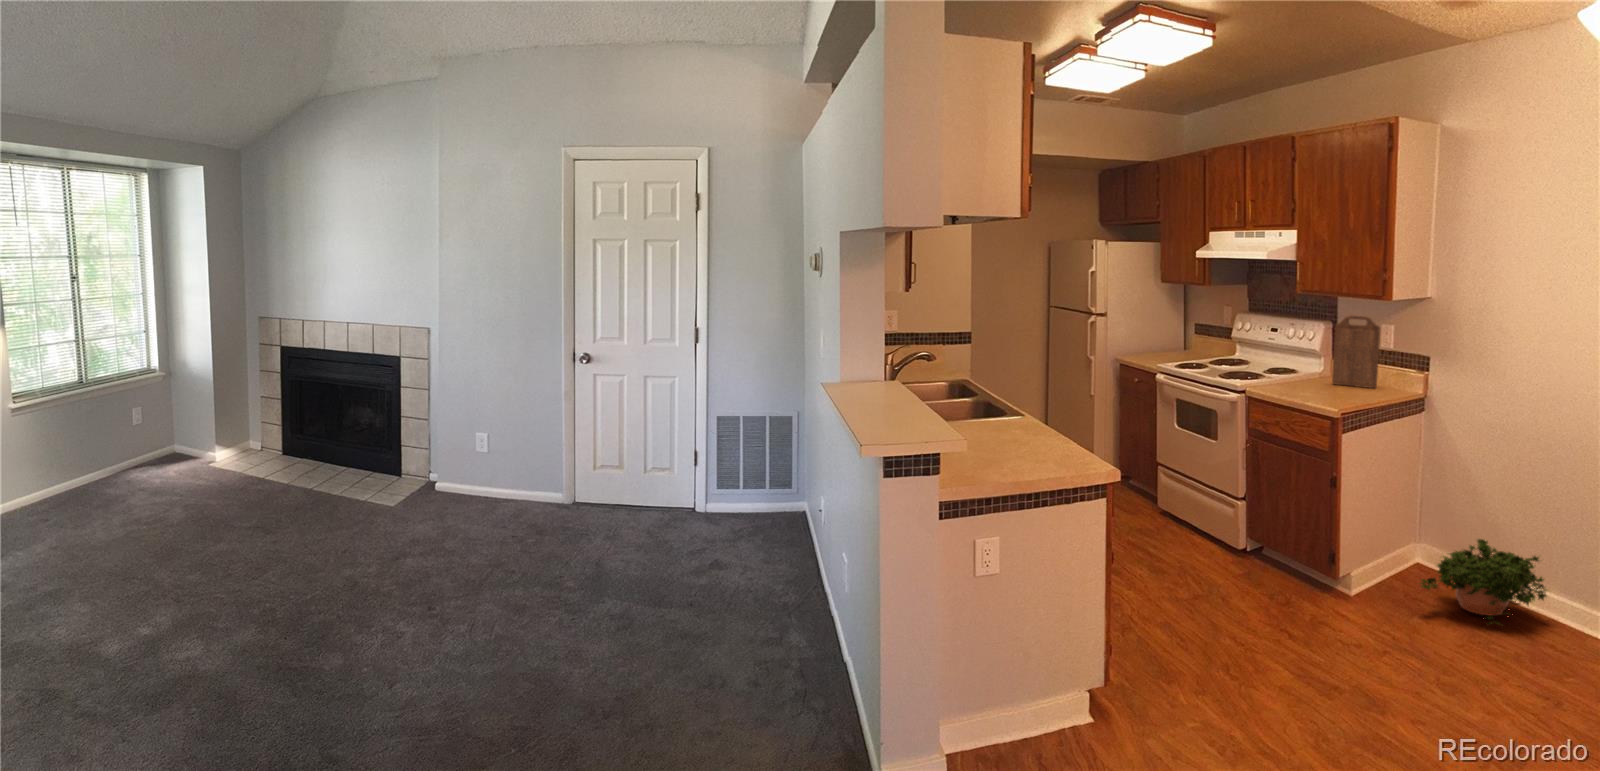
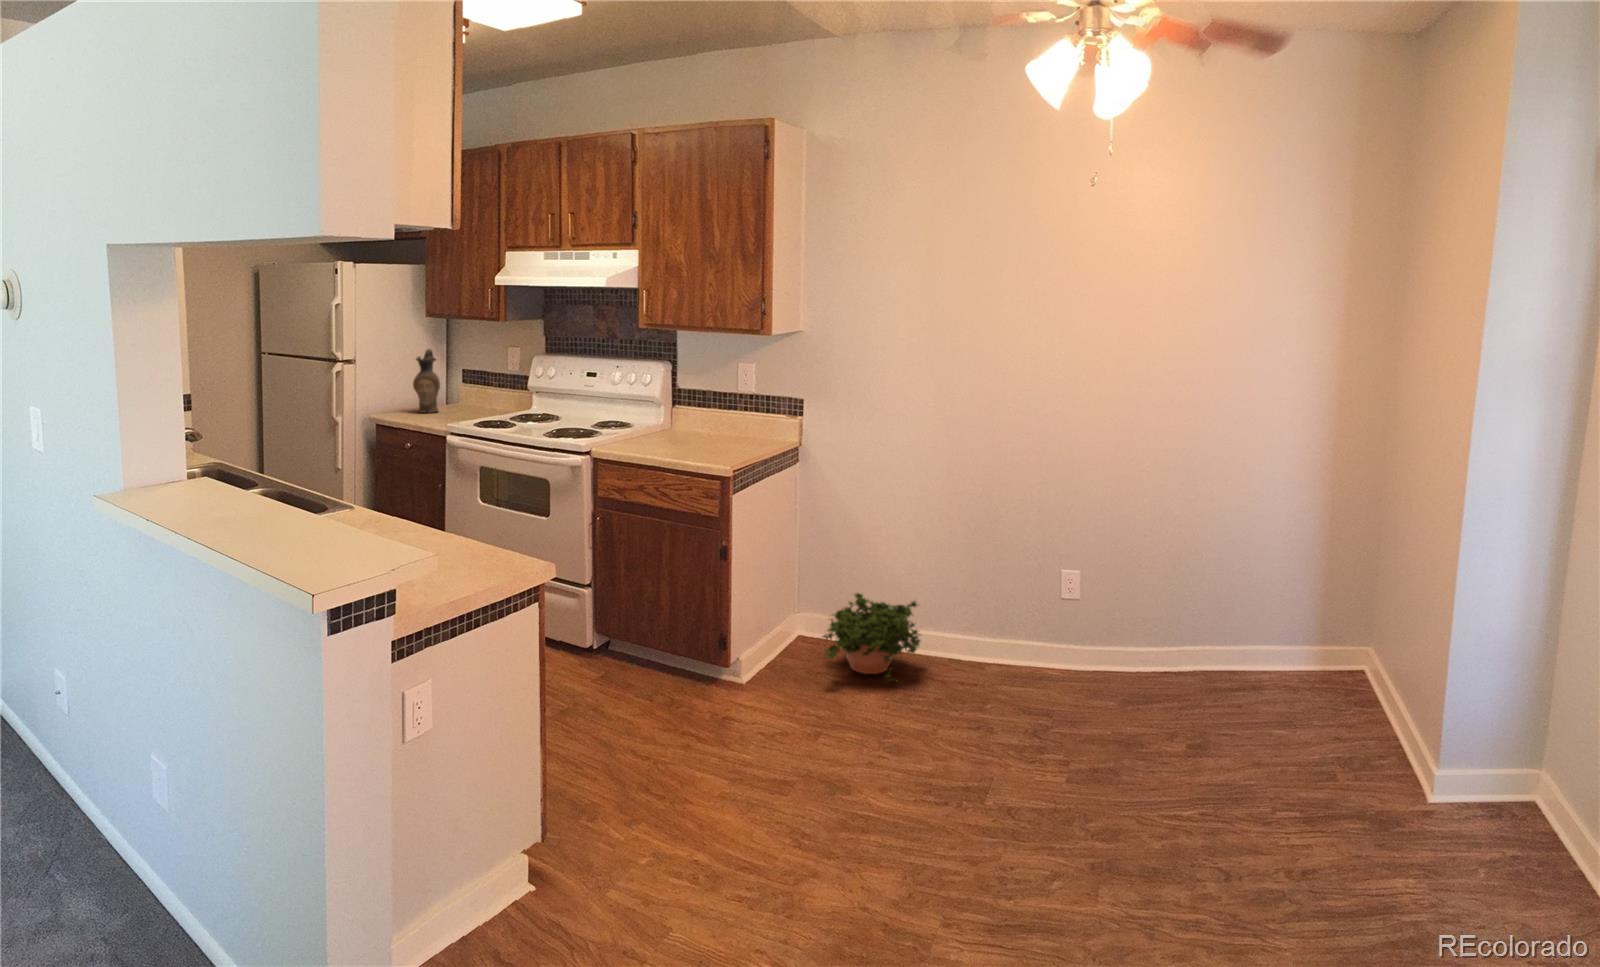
ceramic pitcher: none [1141,306,1161,353] -> present [413,349,440,413]
cutting board: present [1332,315,1380,388] -> none [686,354,735,439]

